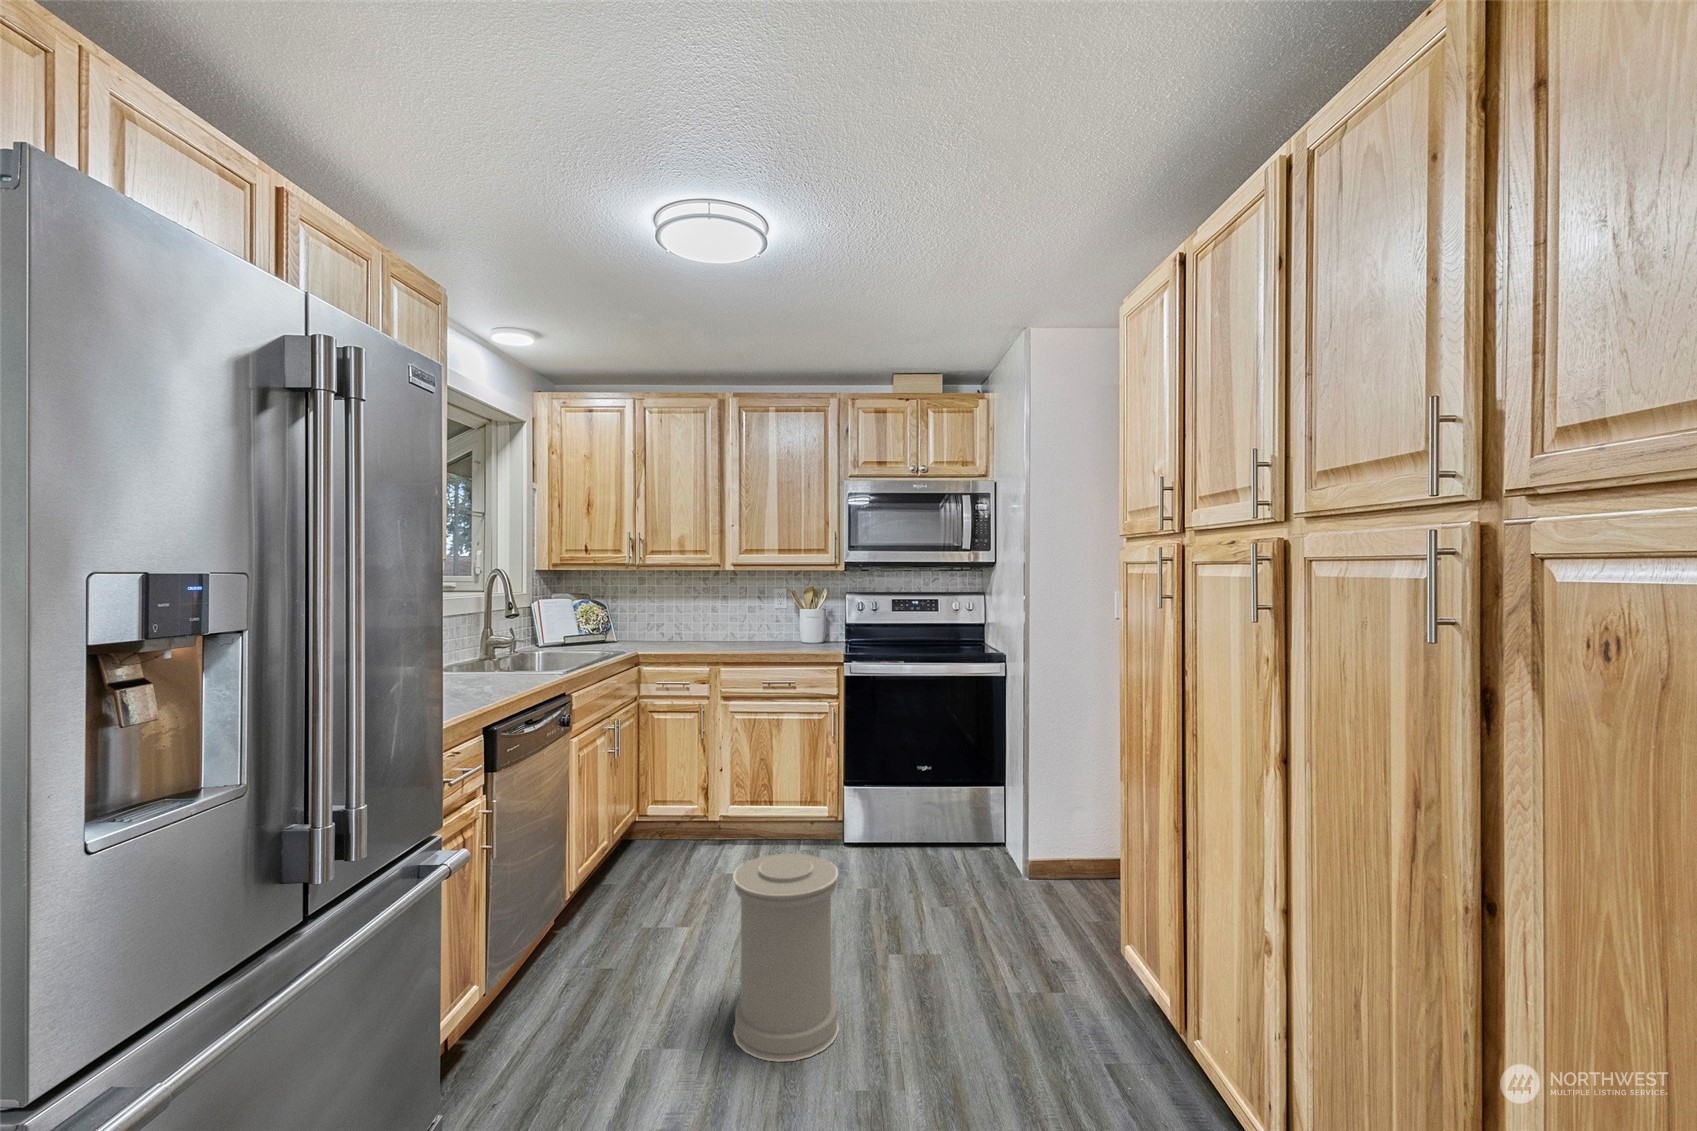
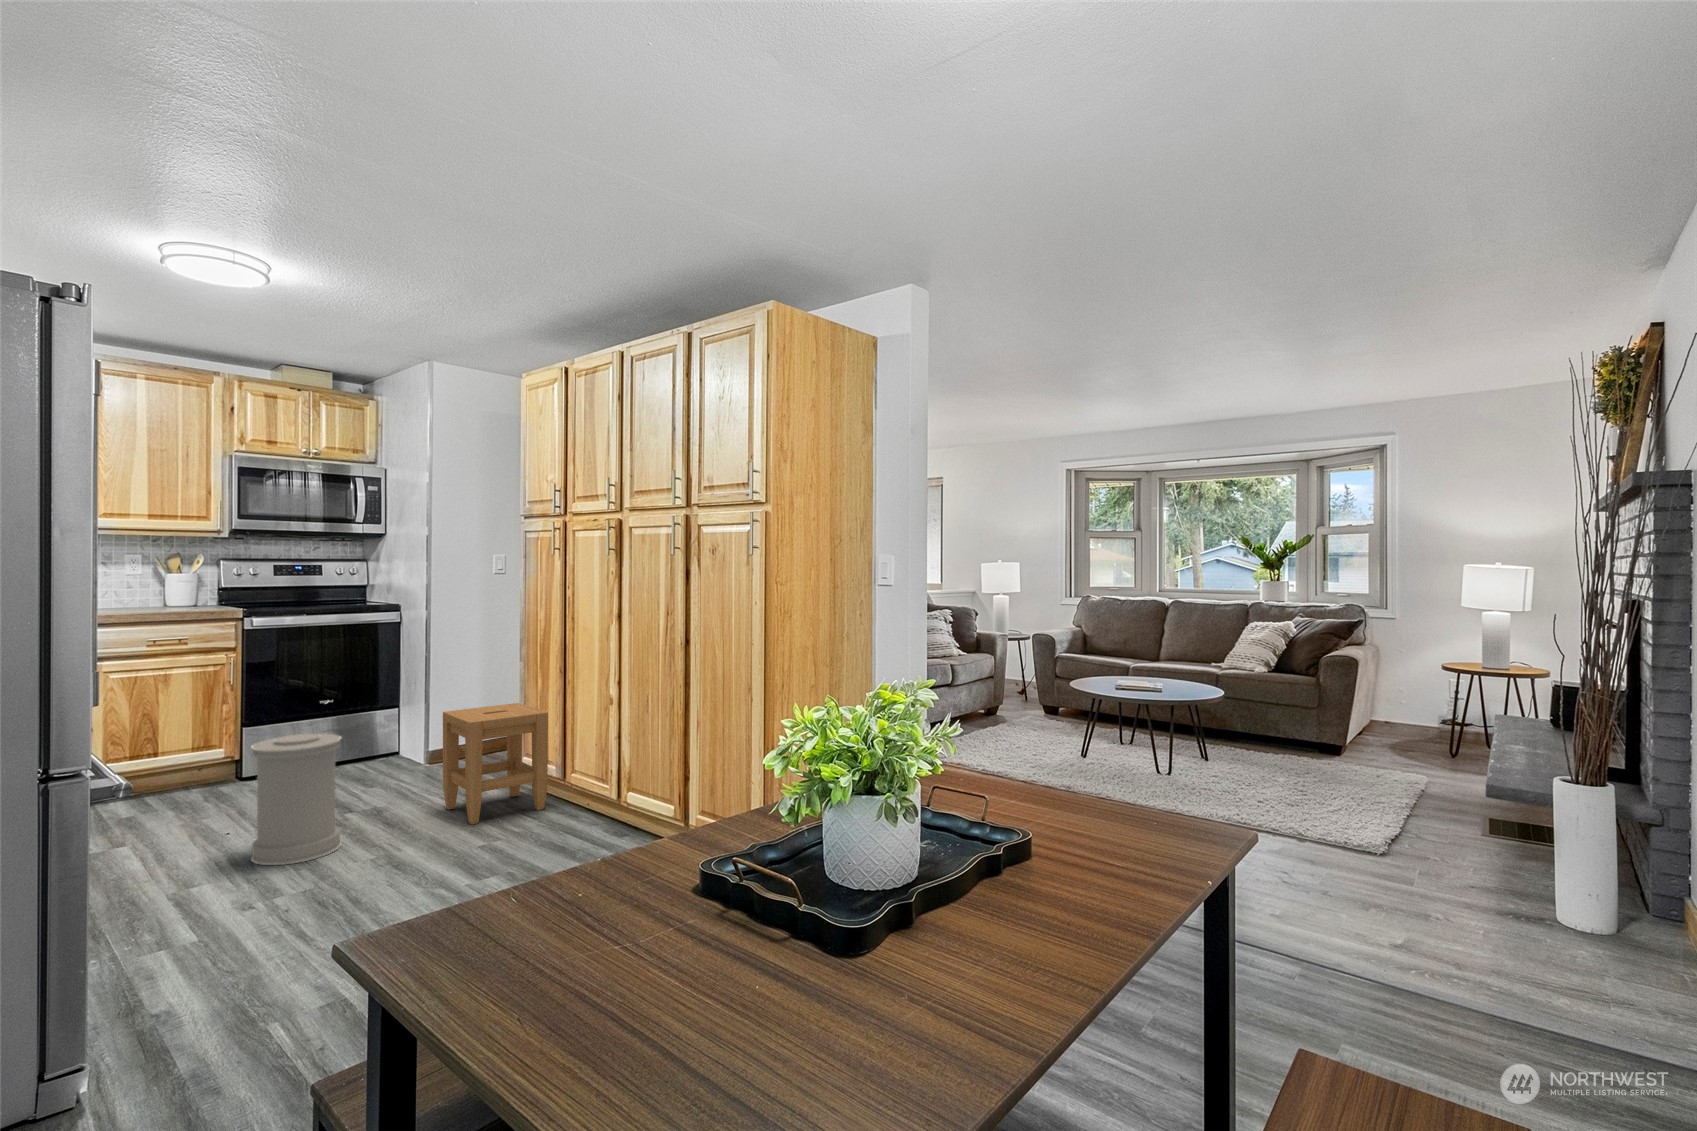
stool: none [995,847,1151,1079] -> present [443,703,548,824]

